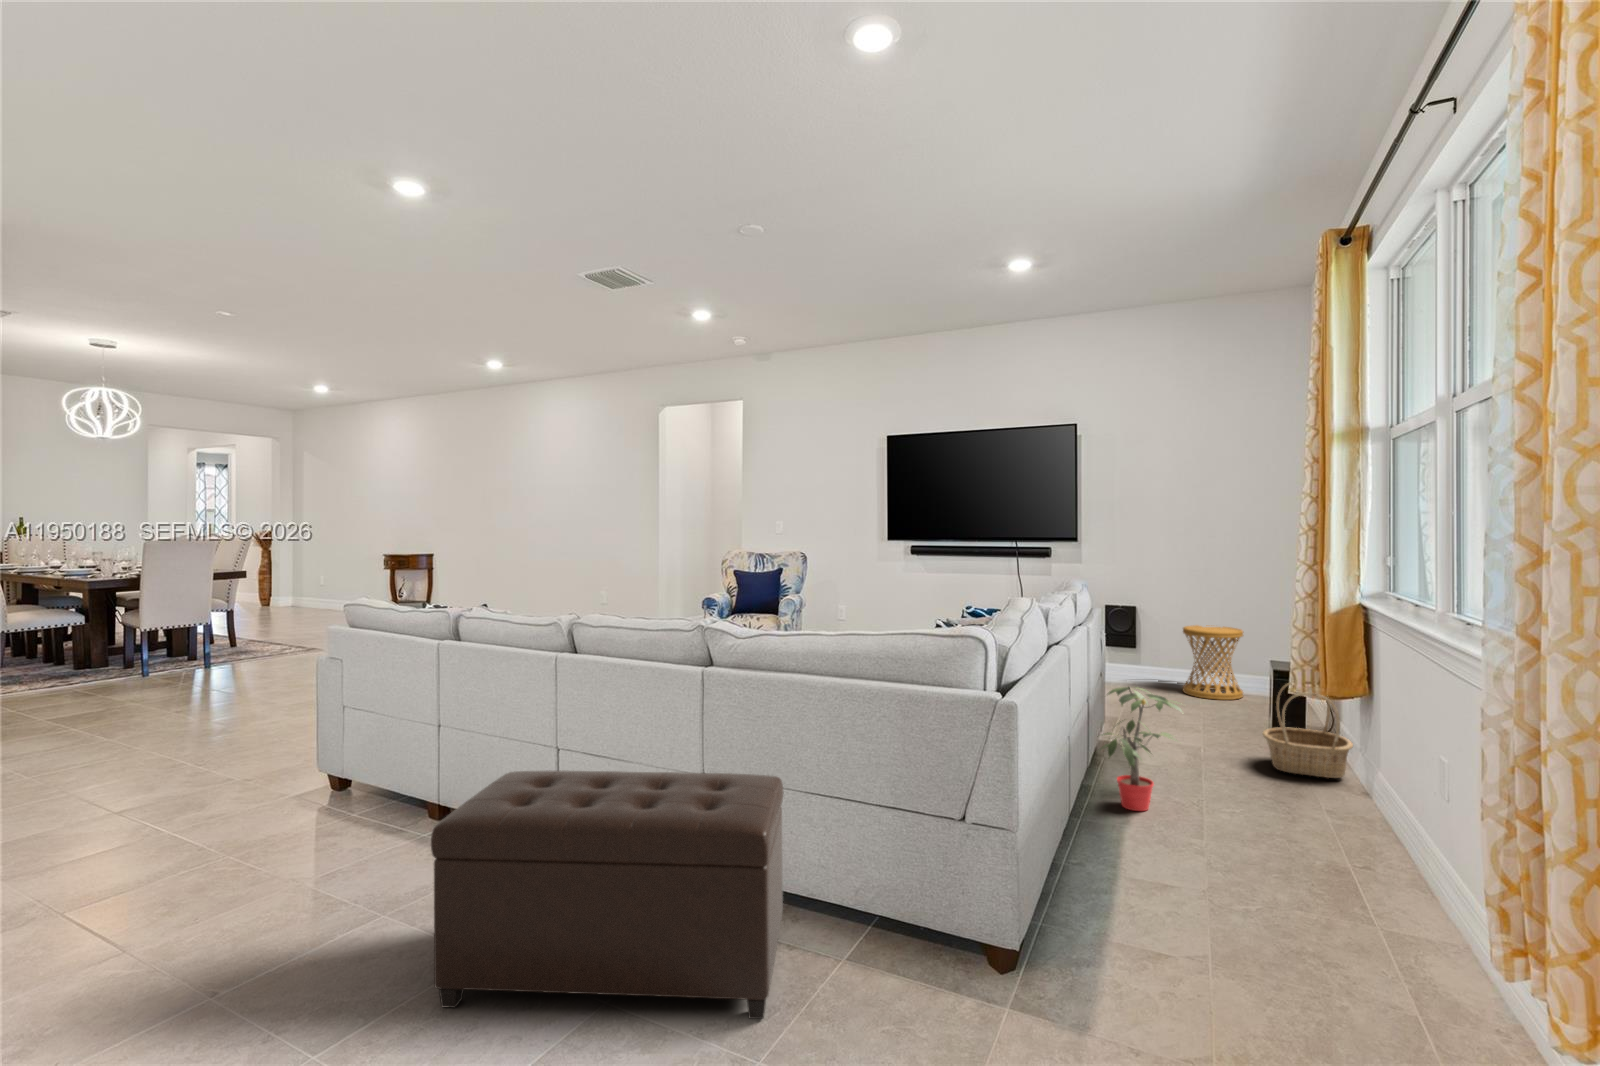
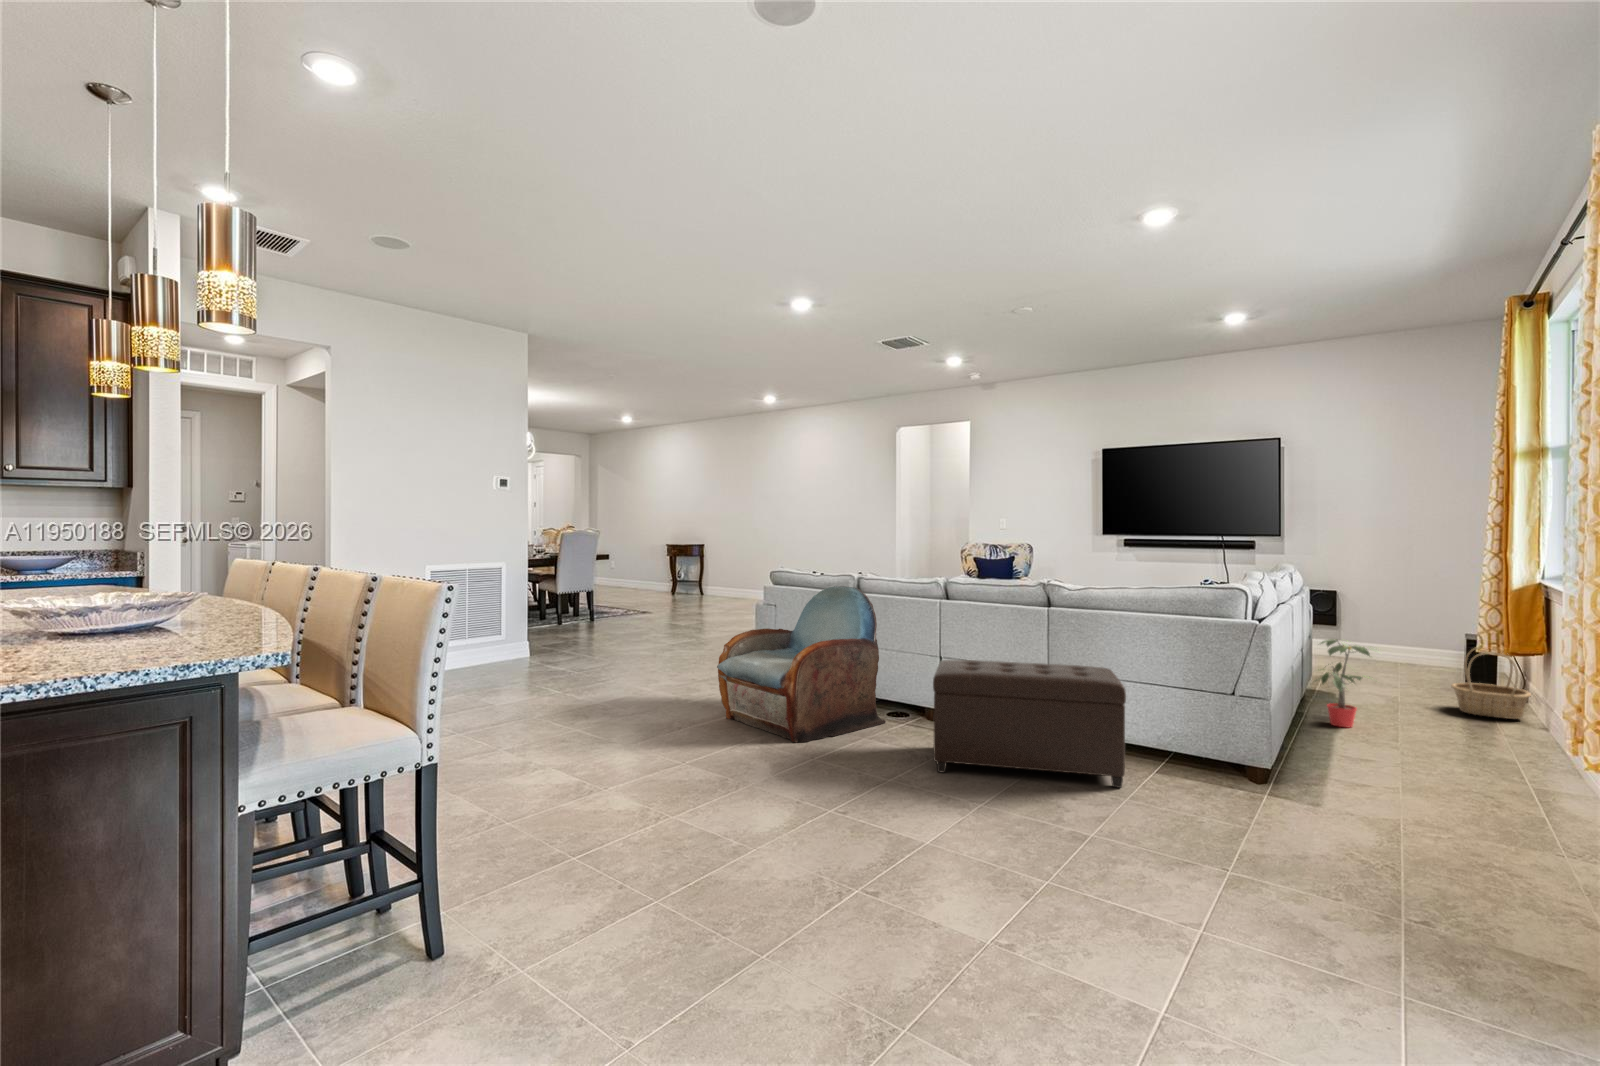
side table: present [1183,625,1243,700] -> none [1380,609,1439,672]
armchair: none [146,634,463,938] -> present [717,586,886,743]

